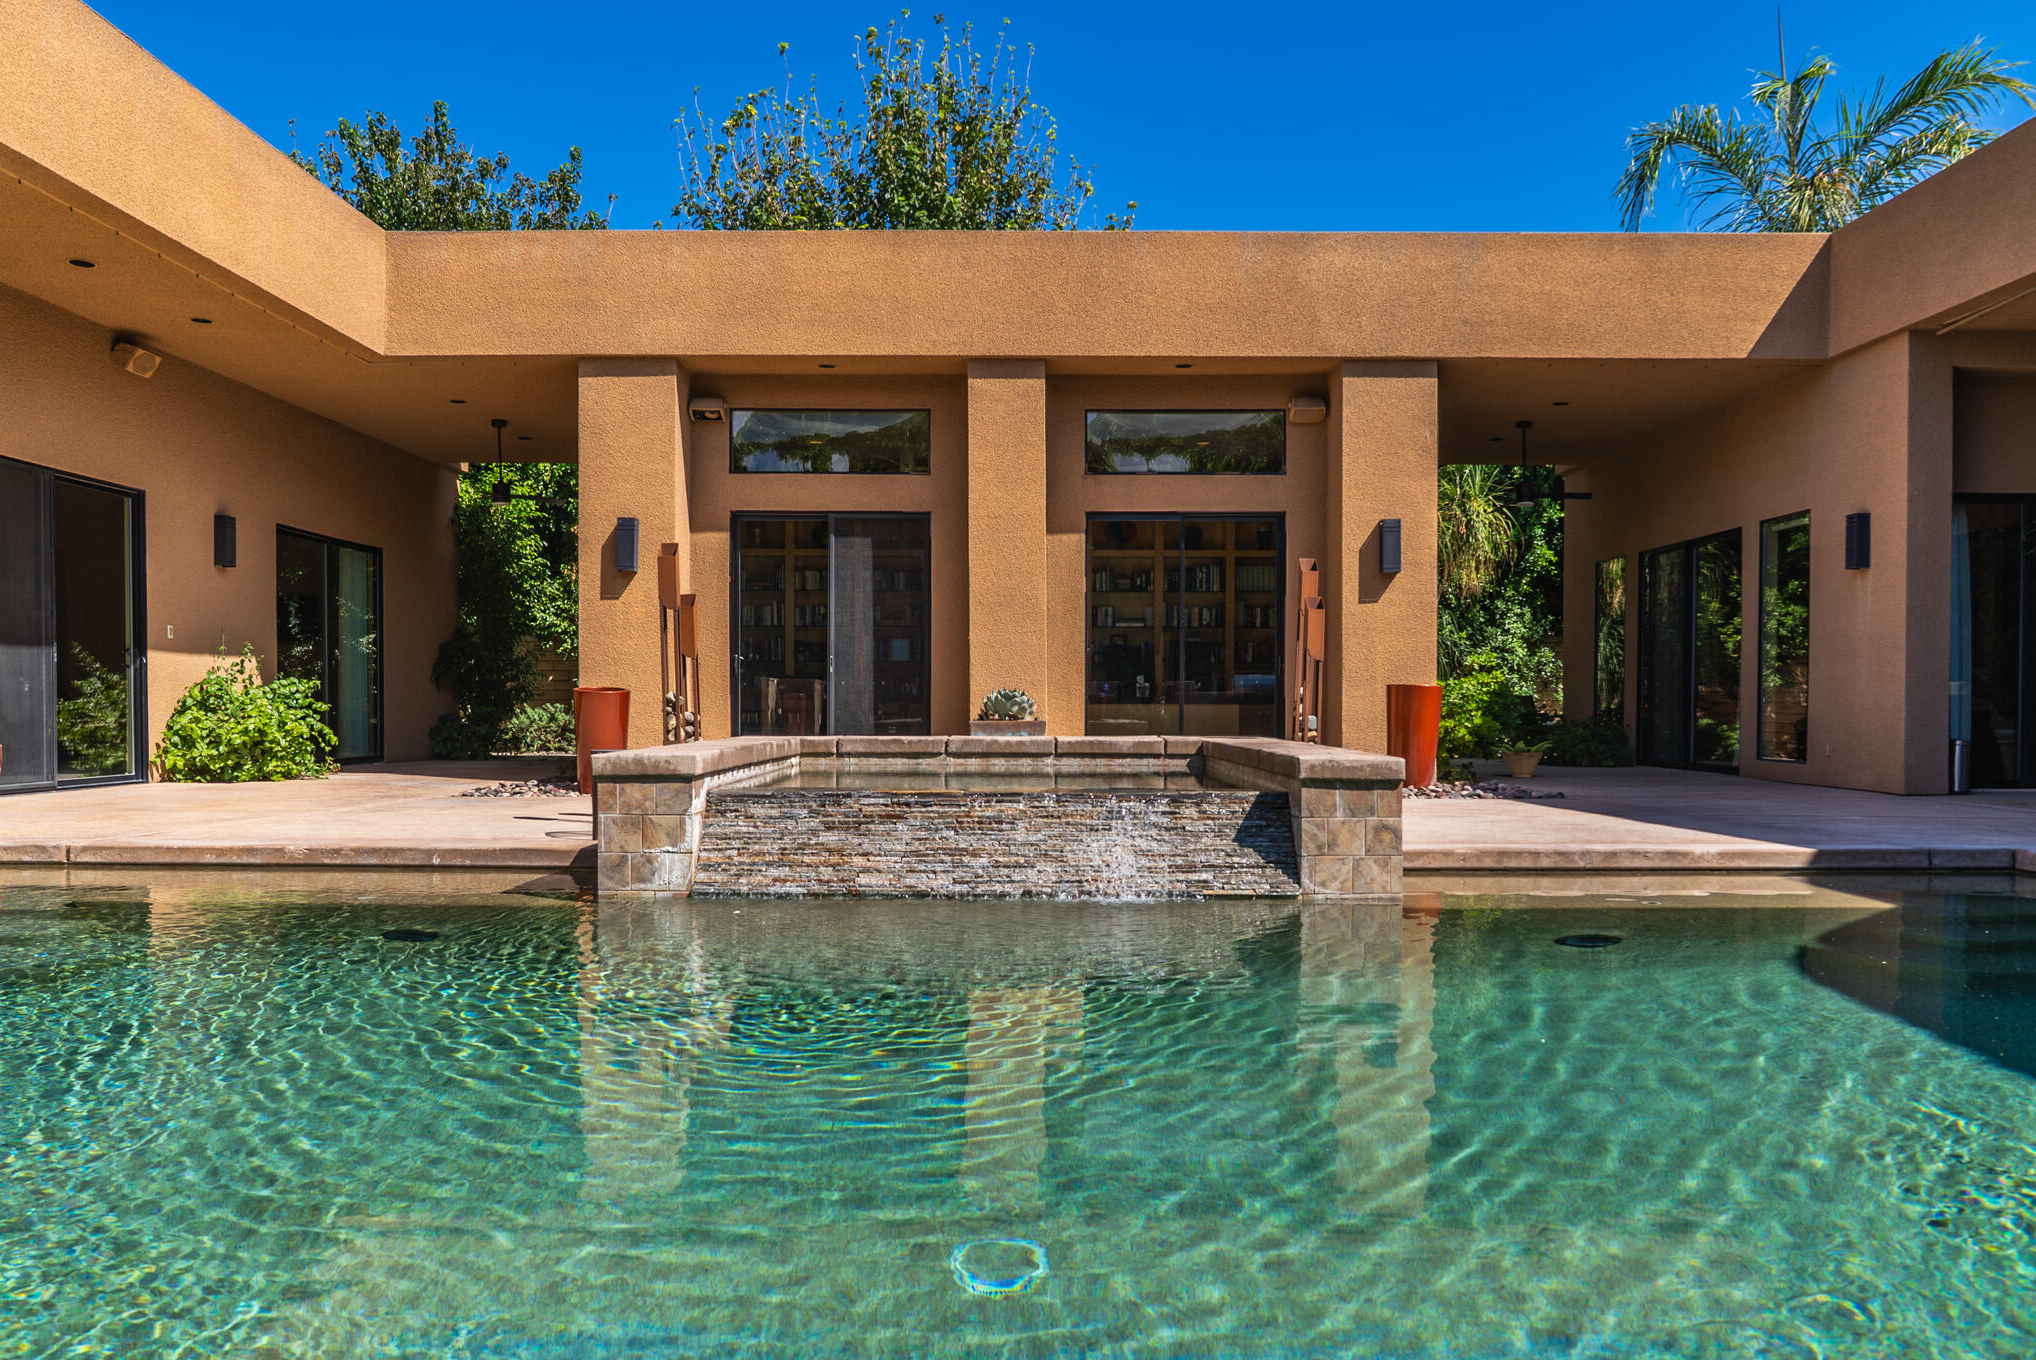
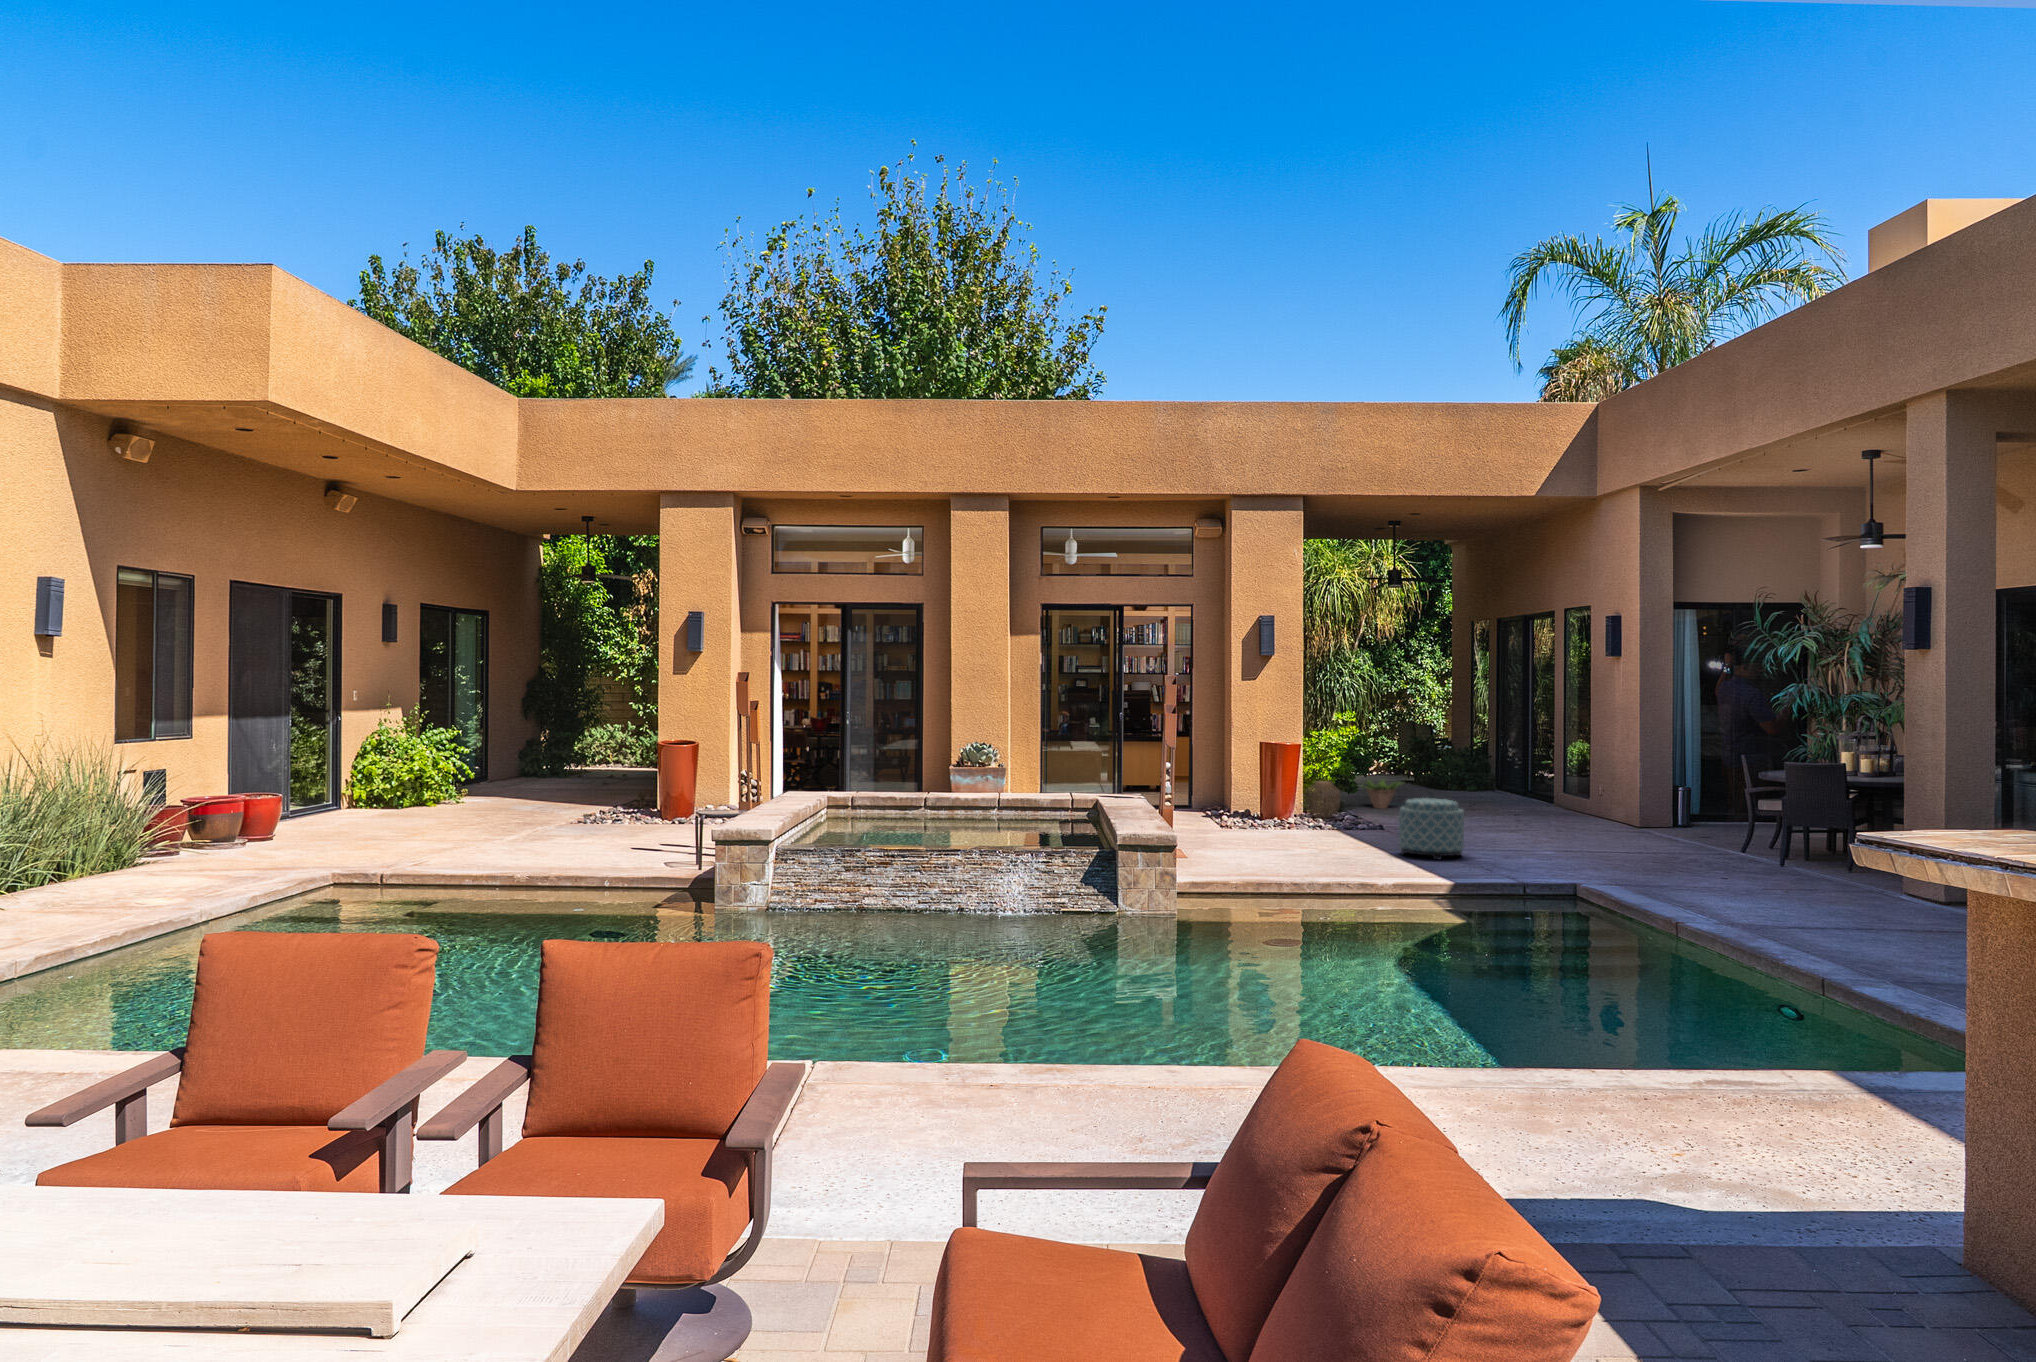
ottoman: none [1666,731,1775,818] -> present [1399,798,1464,859]
woven basket: none [1444,736,1493,784] -> present [1305,781,1341,818]

